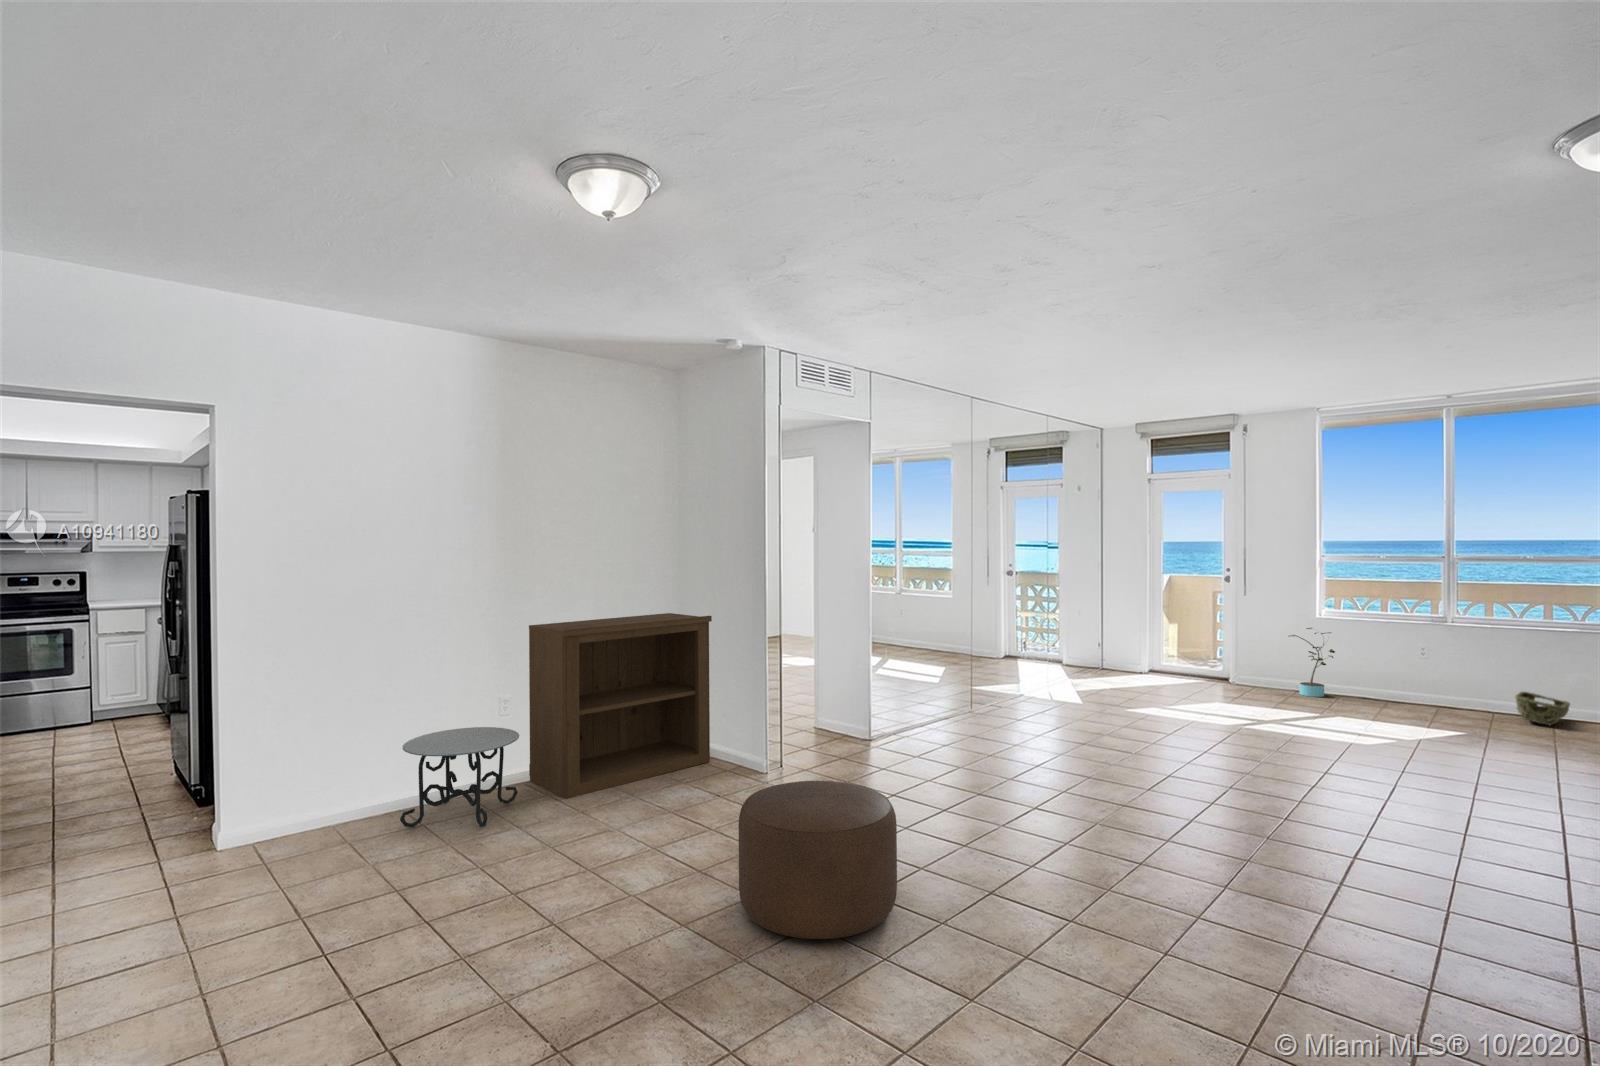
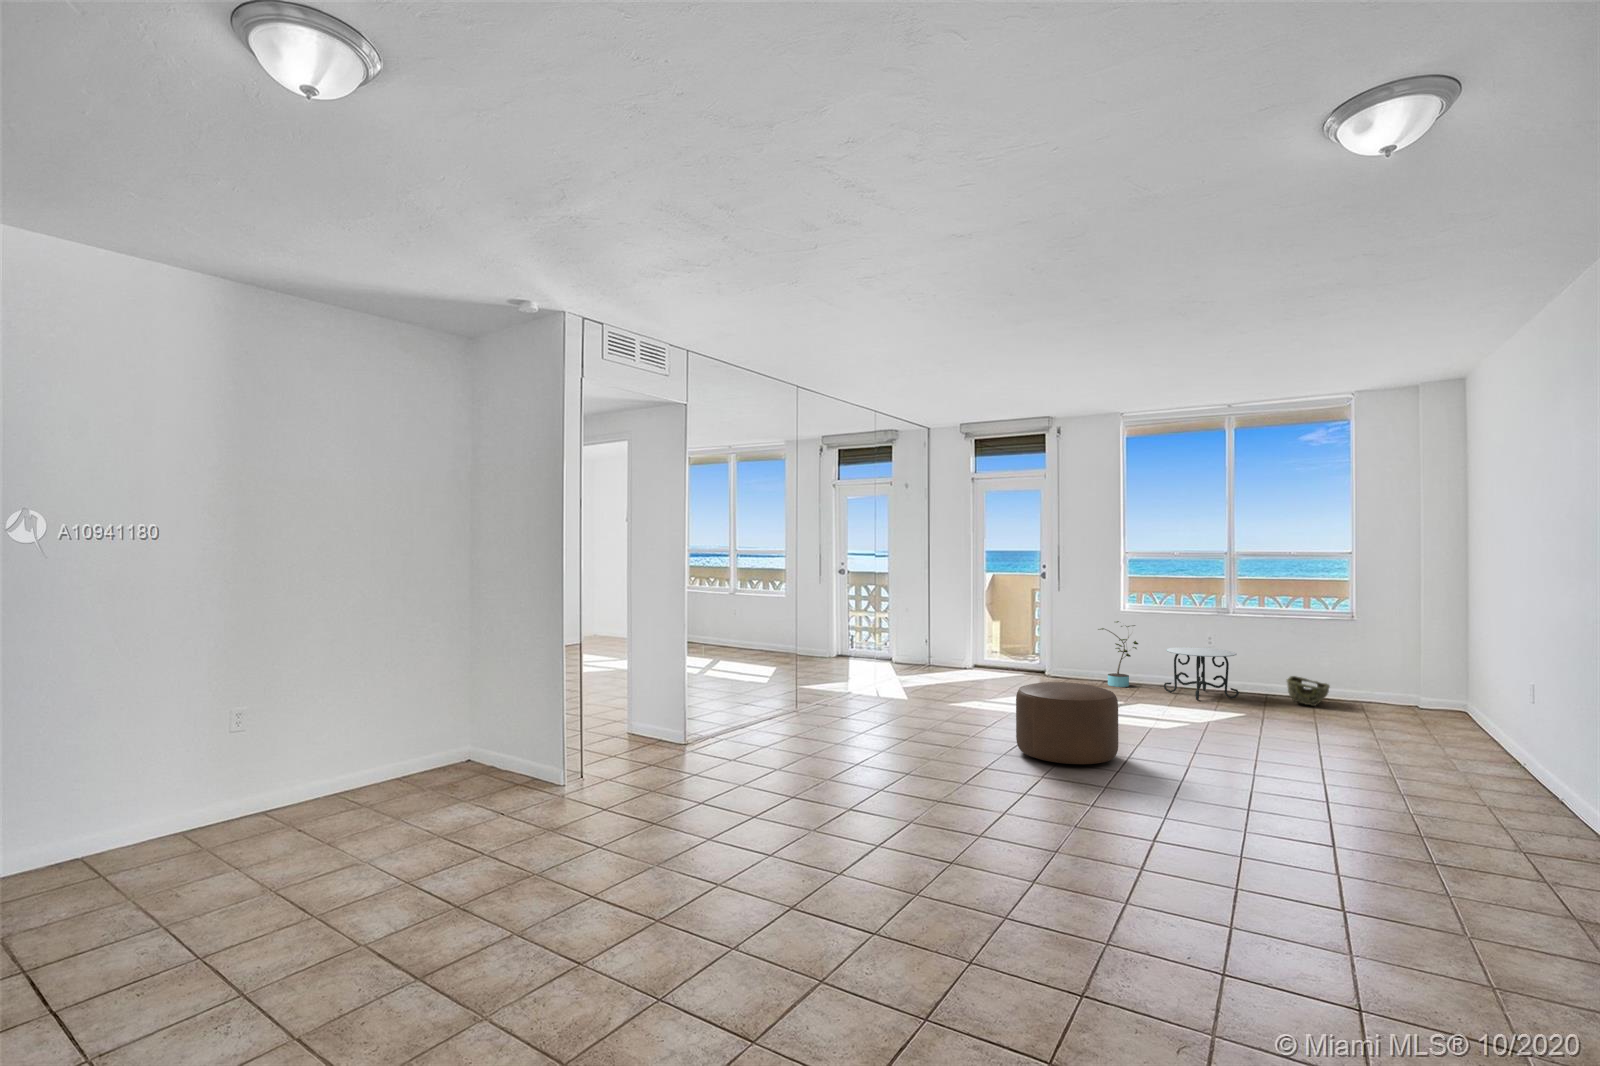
bookshelf: present [529,613,712,799] -> none [263,611,501,833]
side table: present [400,727,519,827] -> present [1164,647,1239,700]
ottoman: present [739,781,897,939] -> present [1016,682,1118,764]

